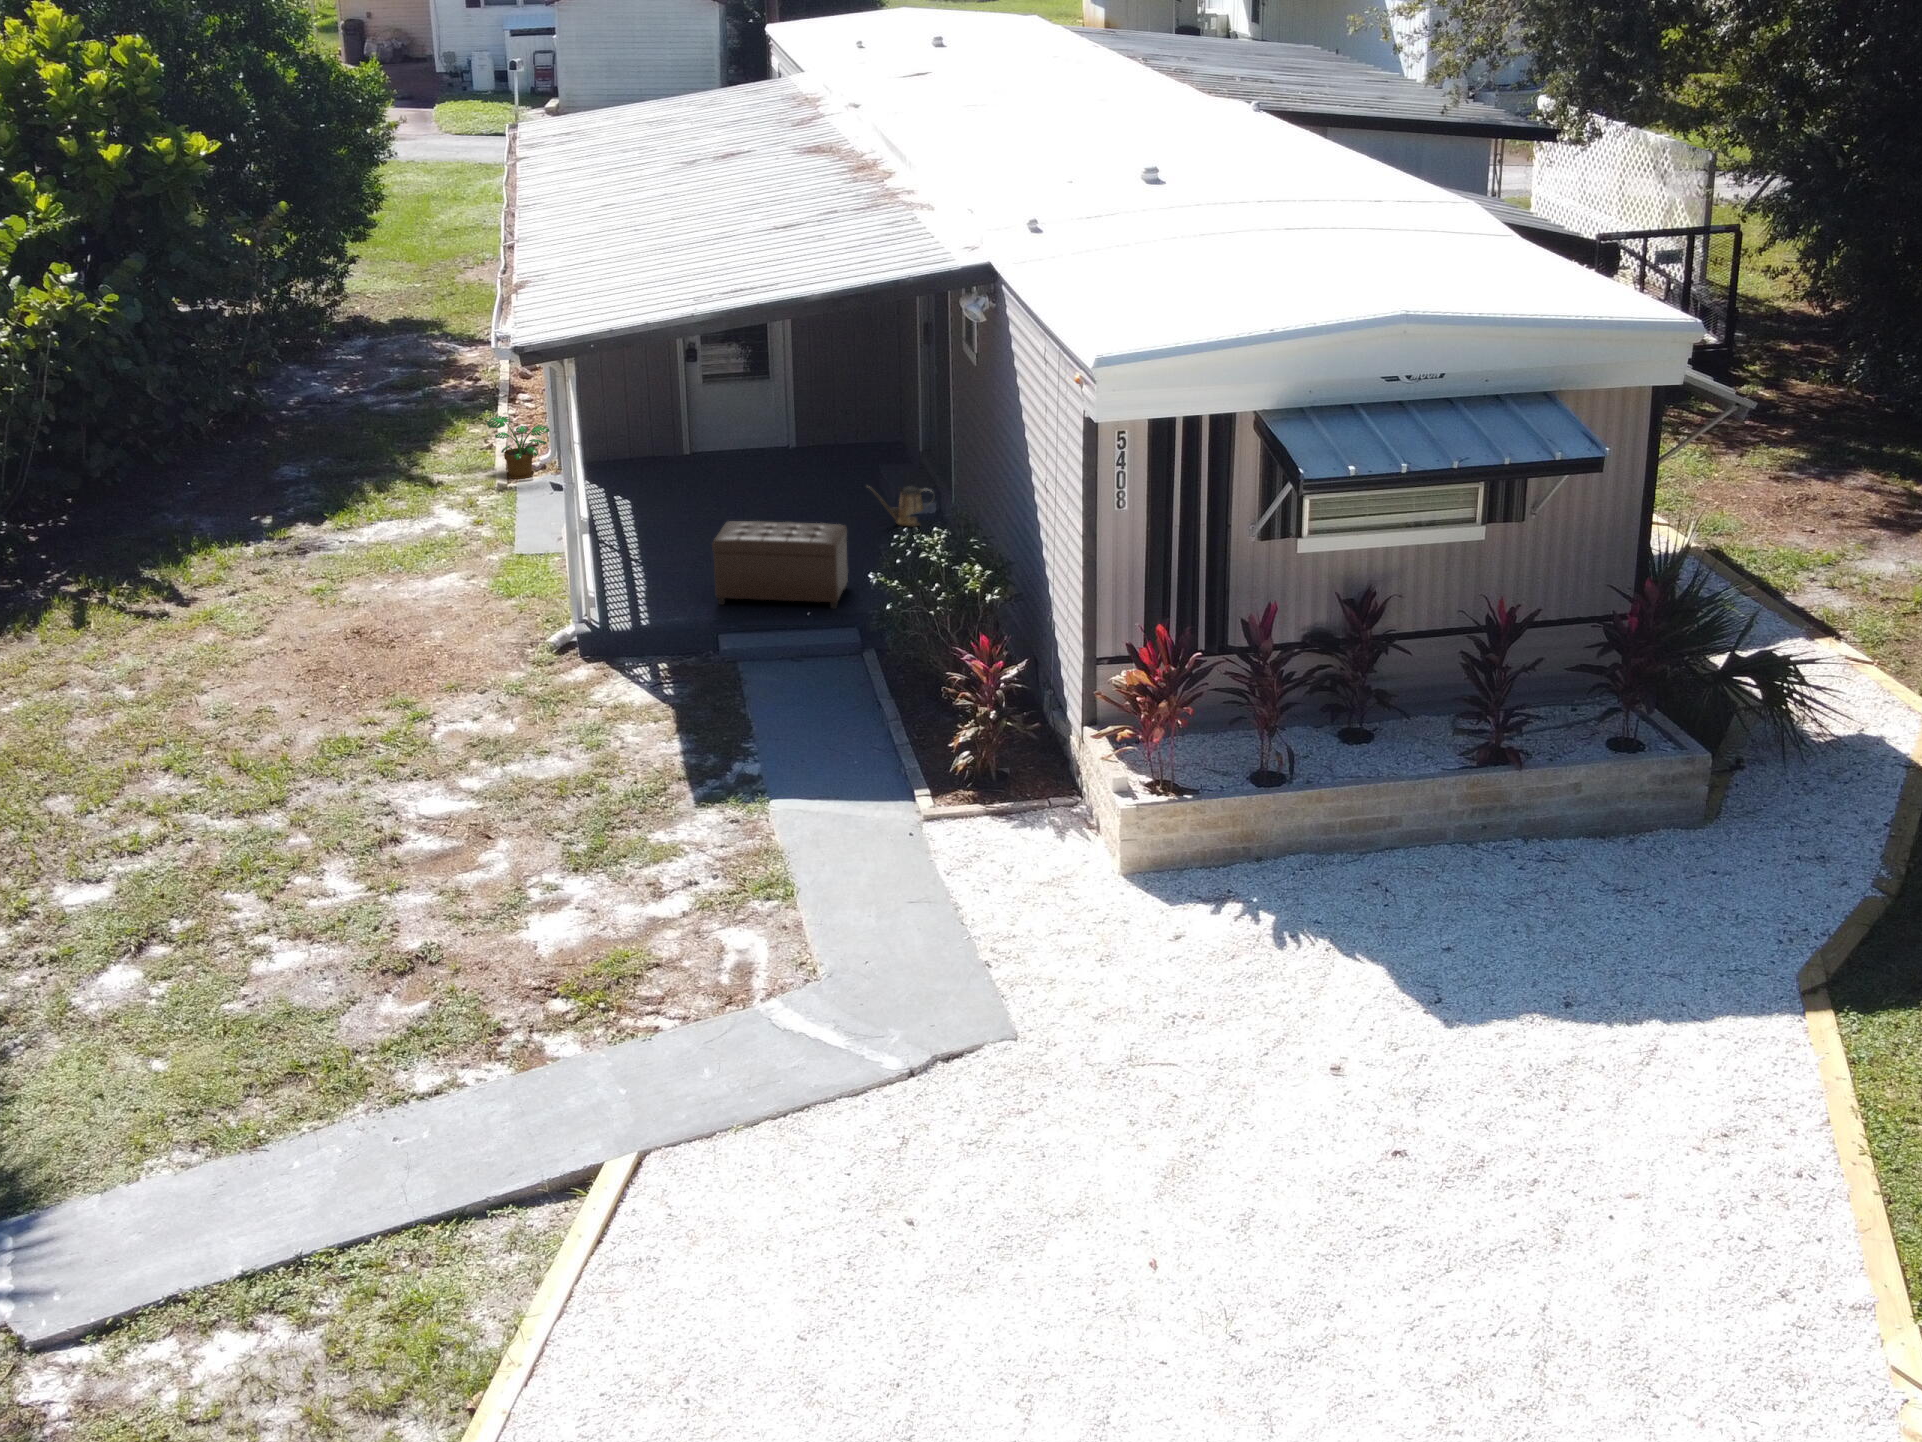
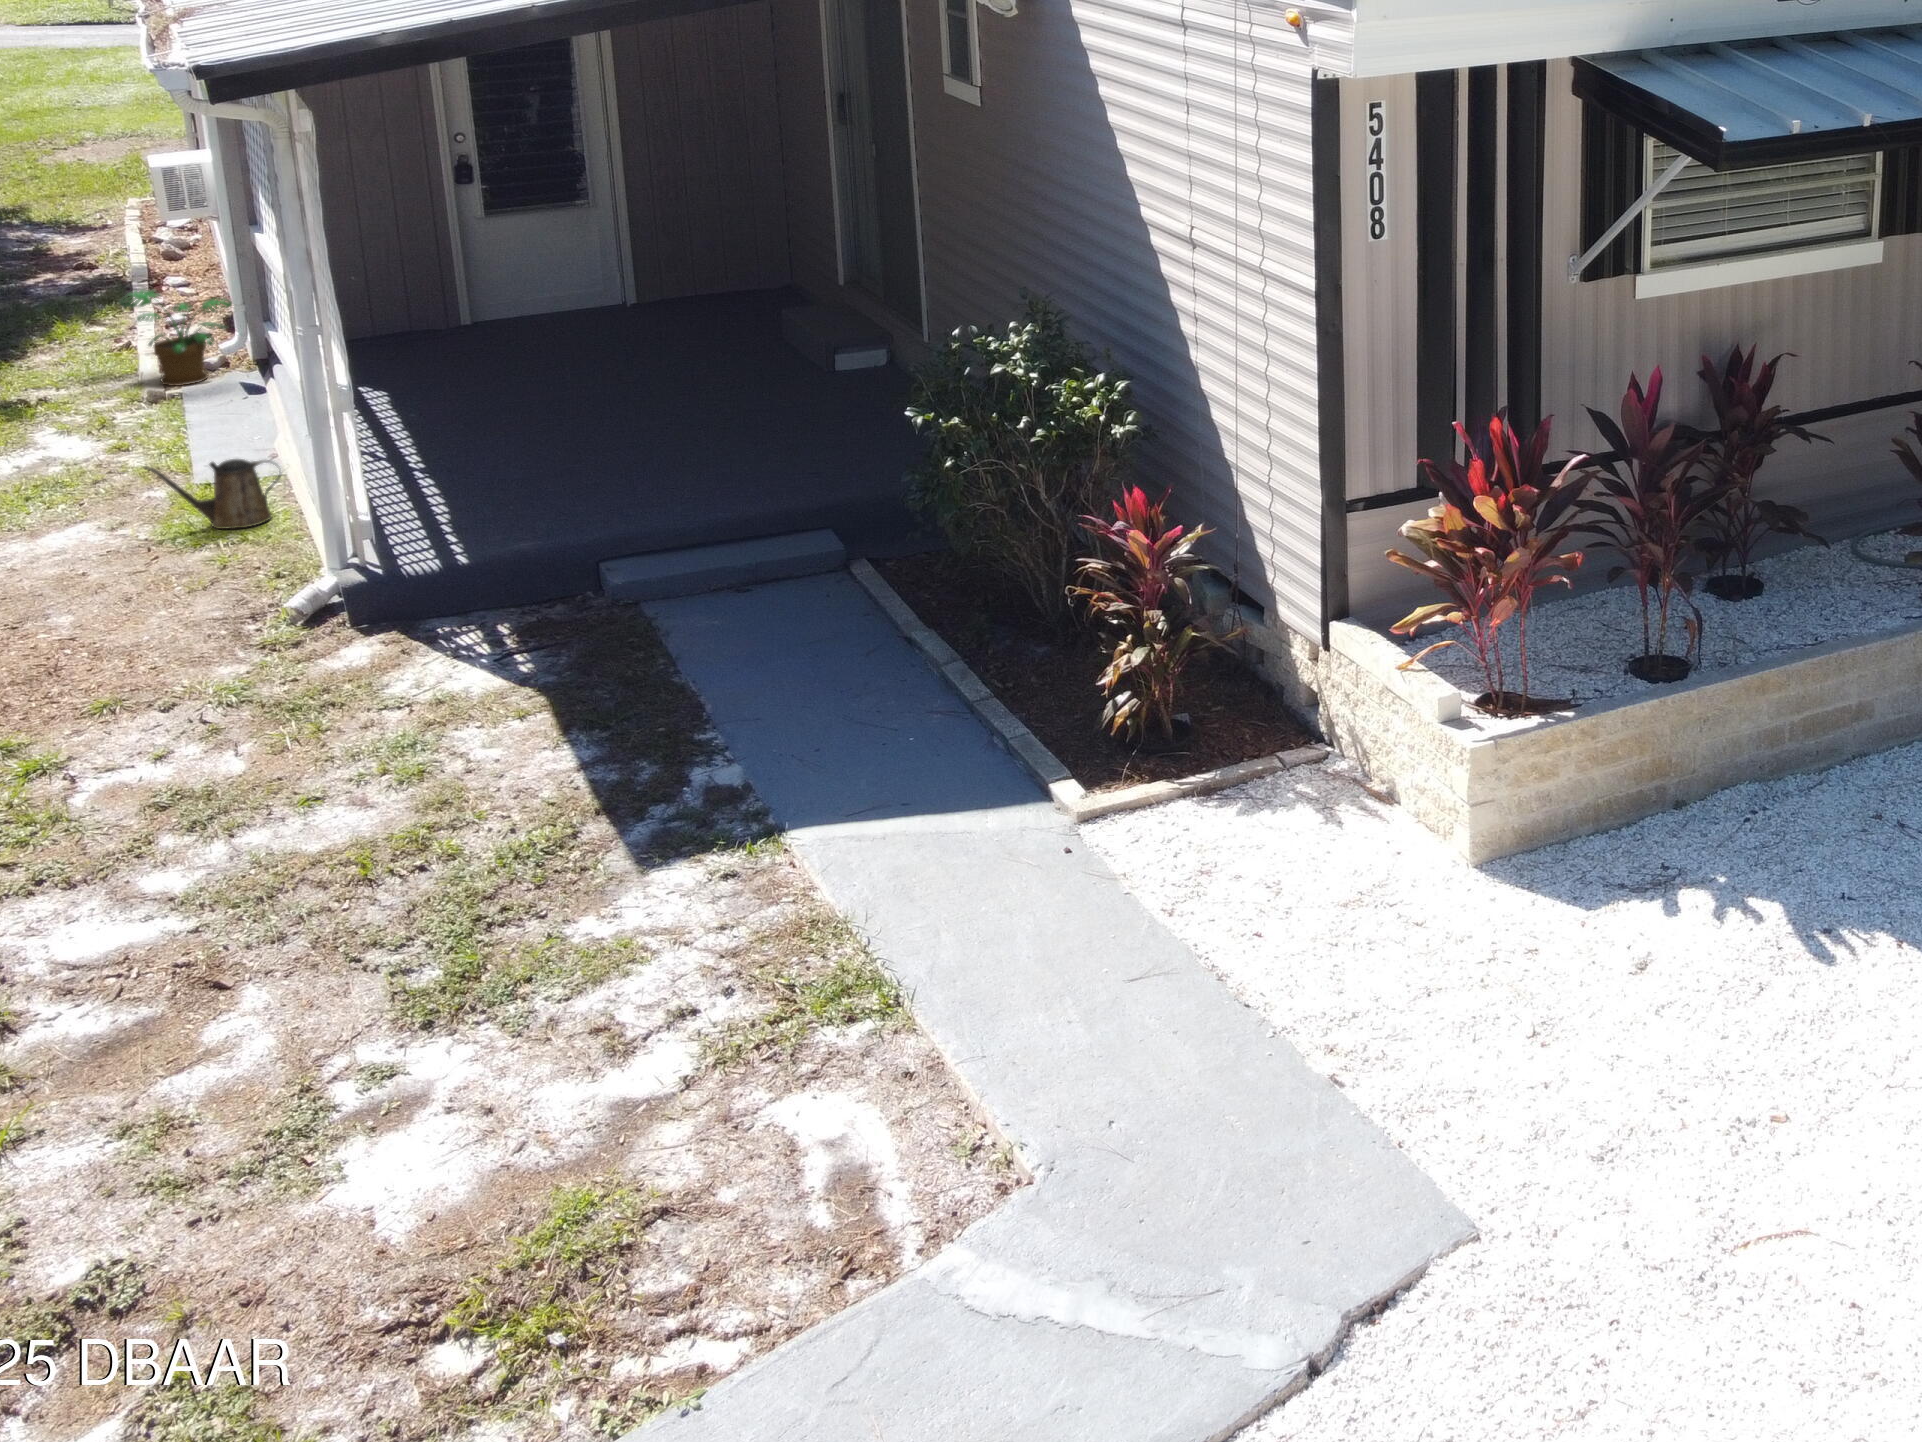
watering can: present [867,486,932,526] -> present [144,459,281,529]
ottoman: present [712,521,848,609] -> none [575,372,805,519]

